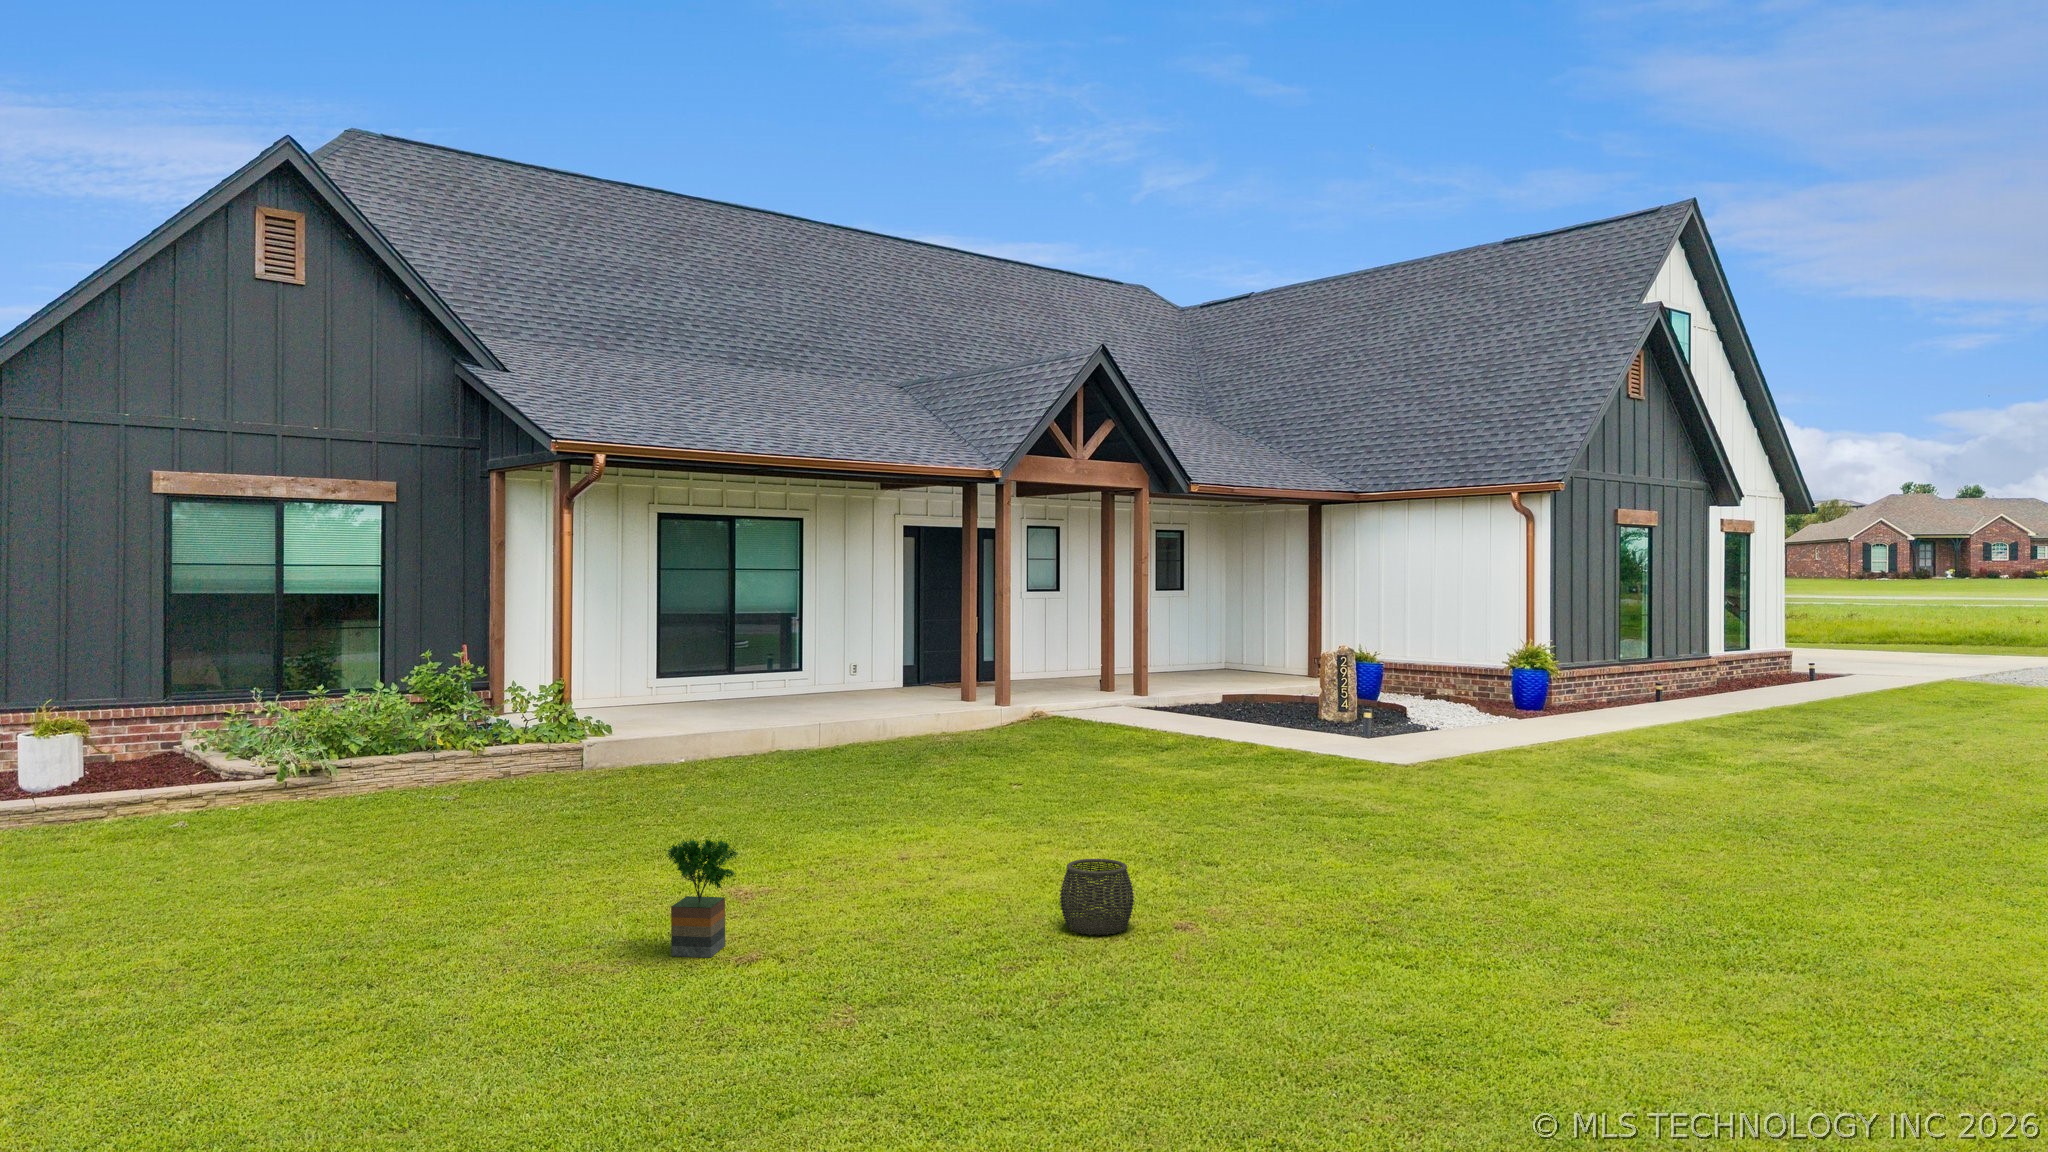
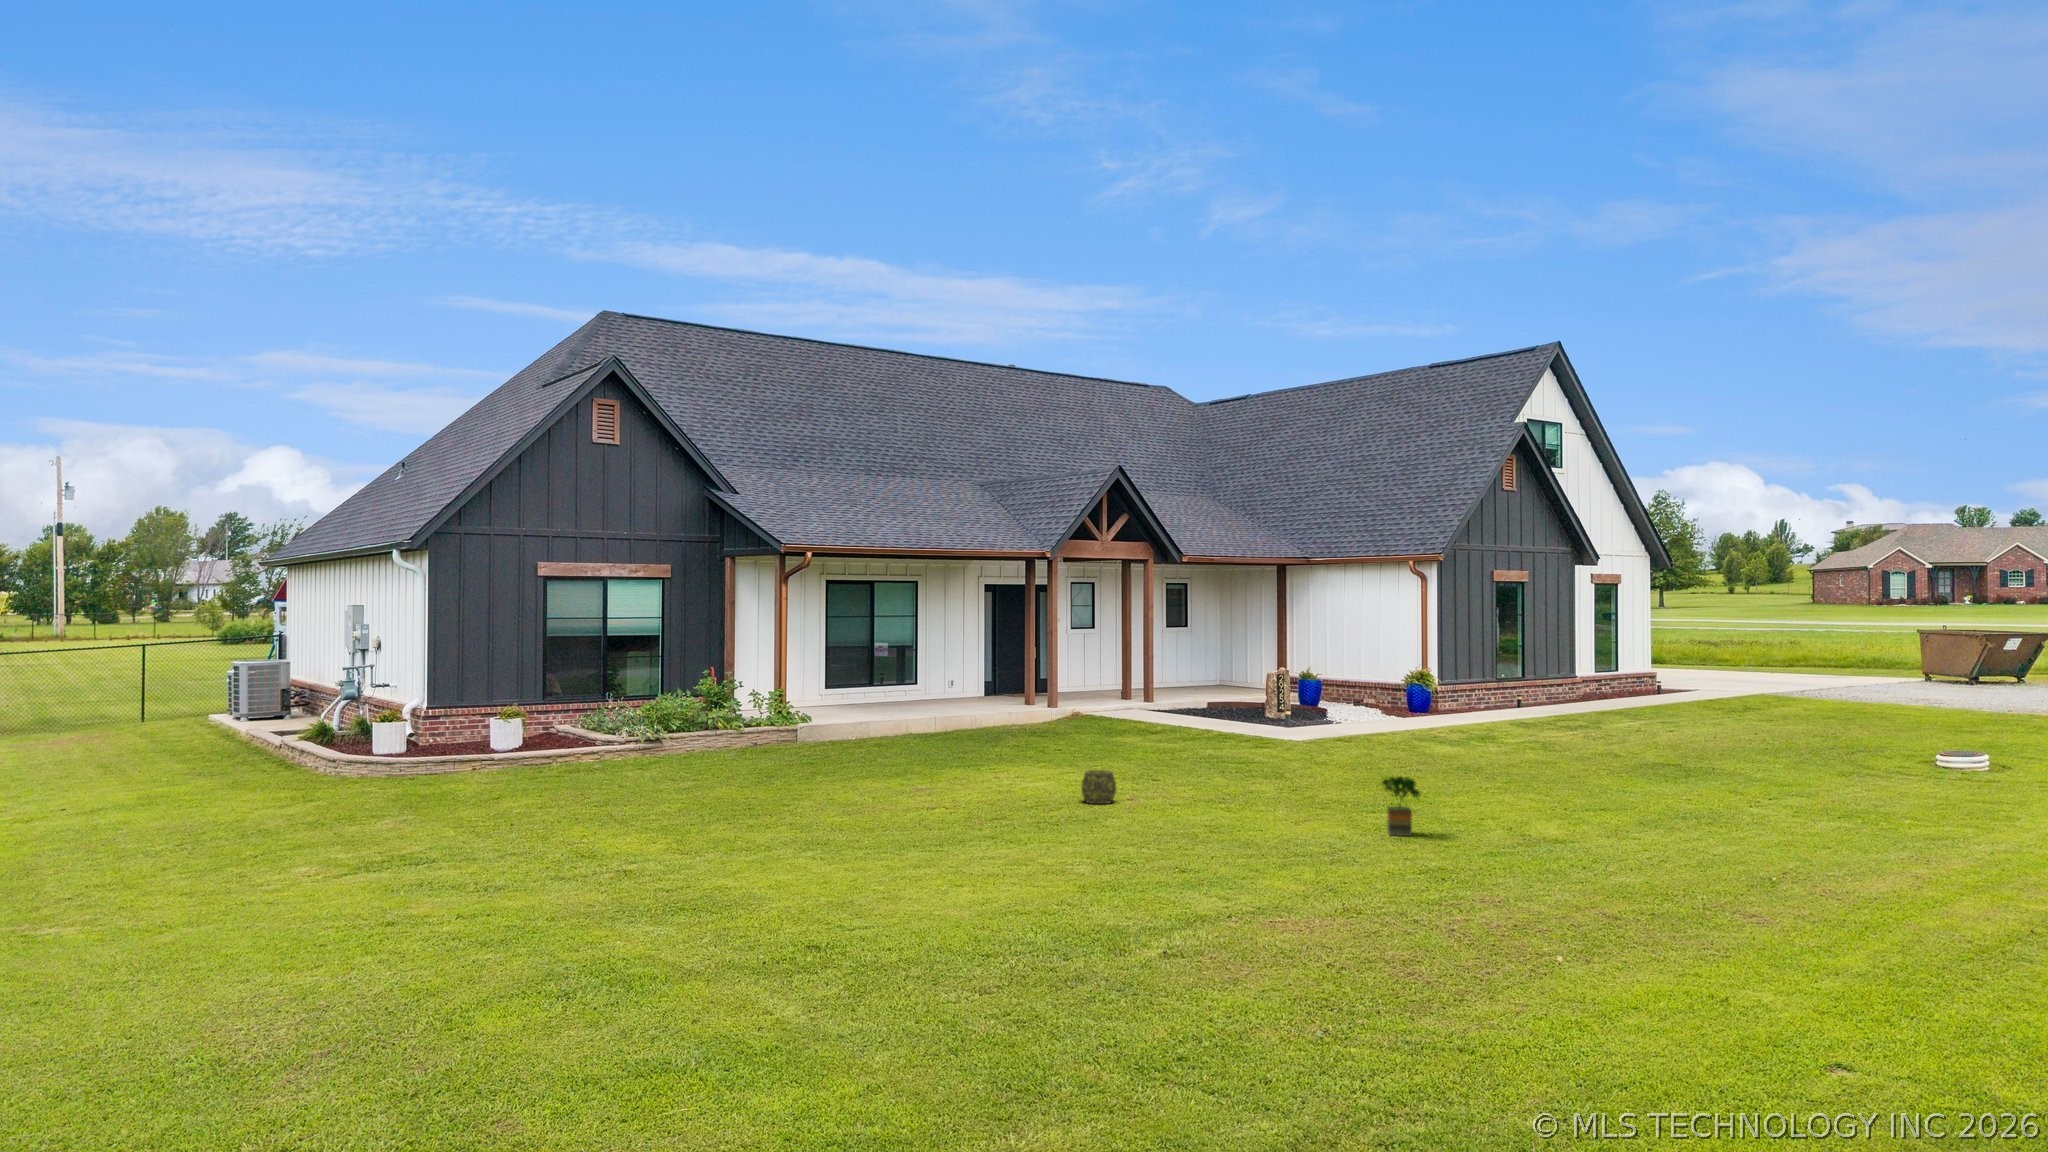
potted tree: present [667,839,738,958] -> present [1382,777,1420,836]

